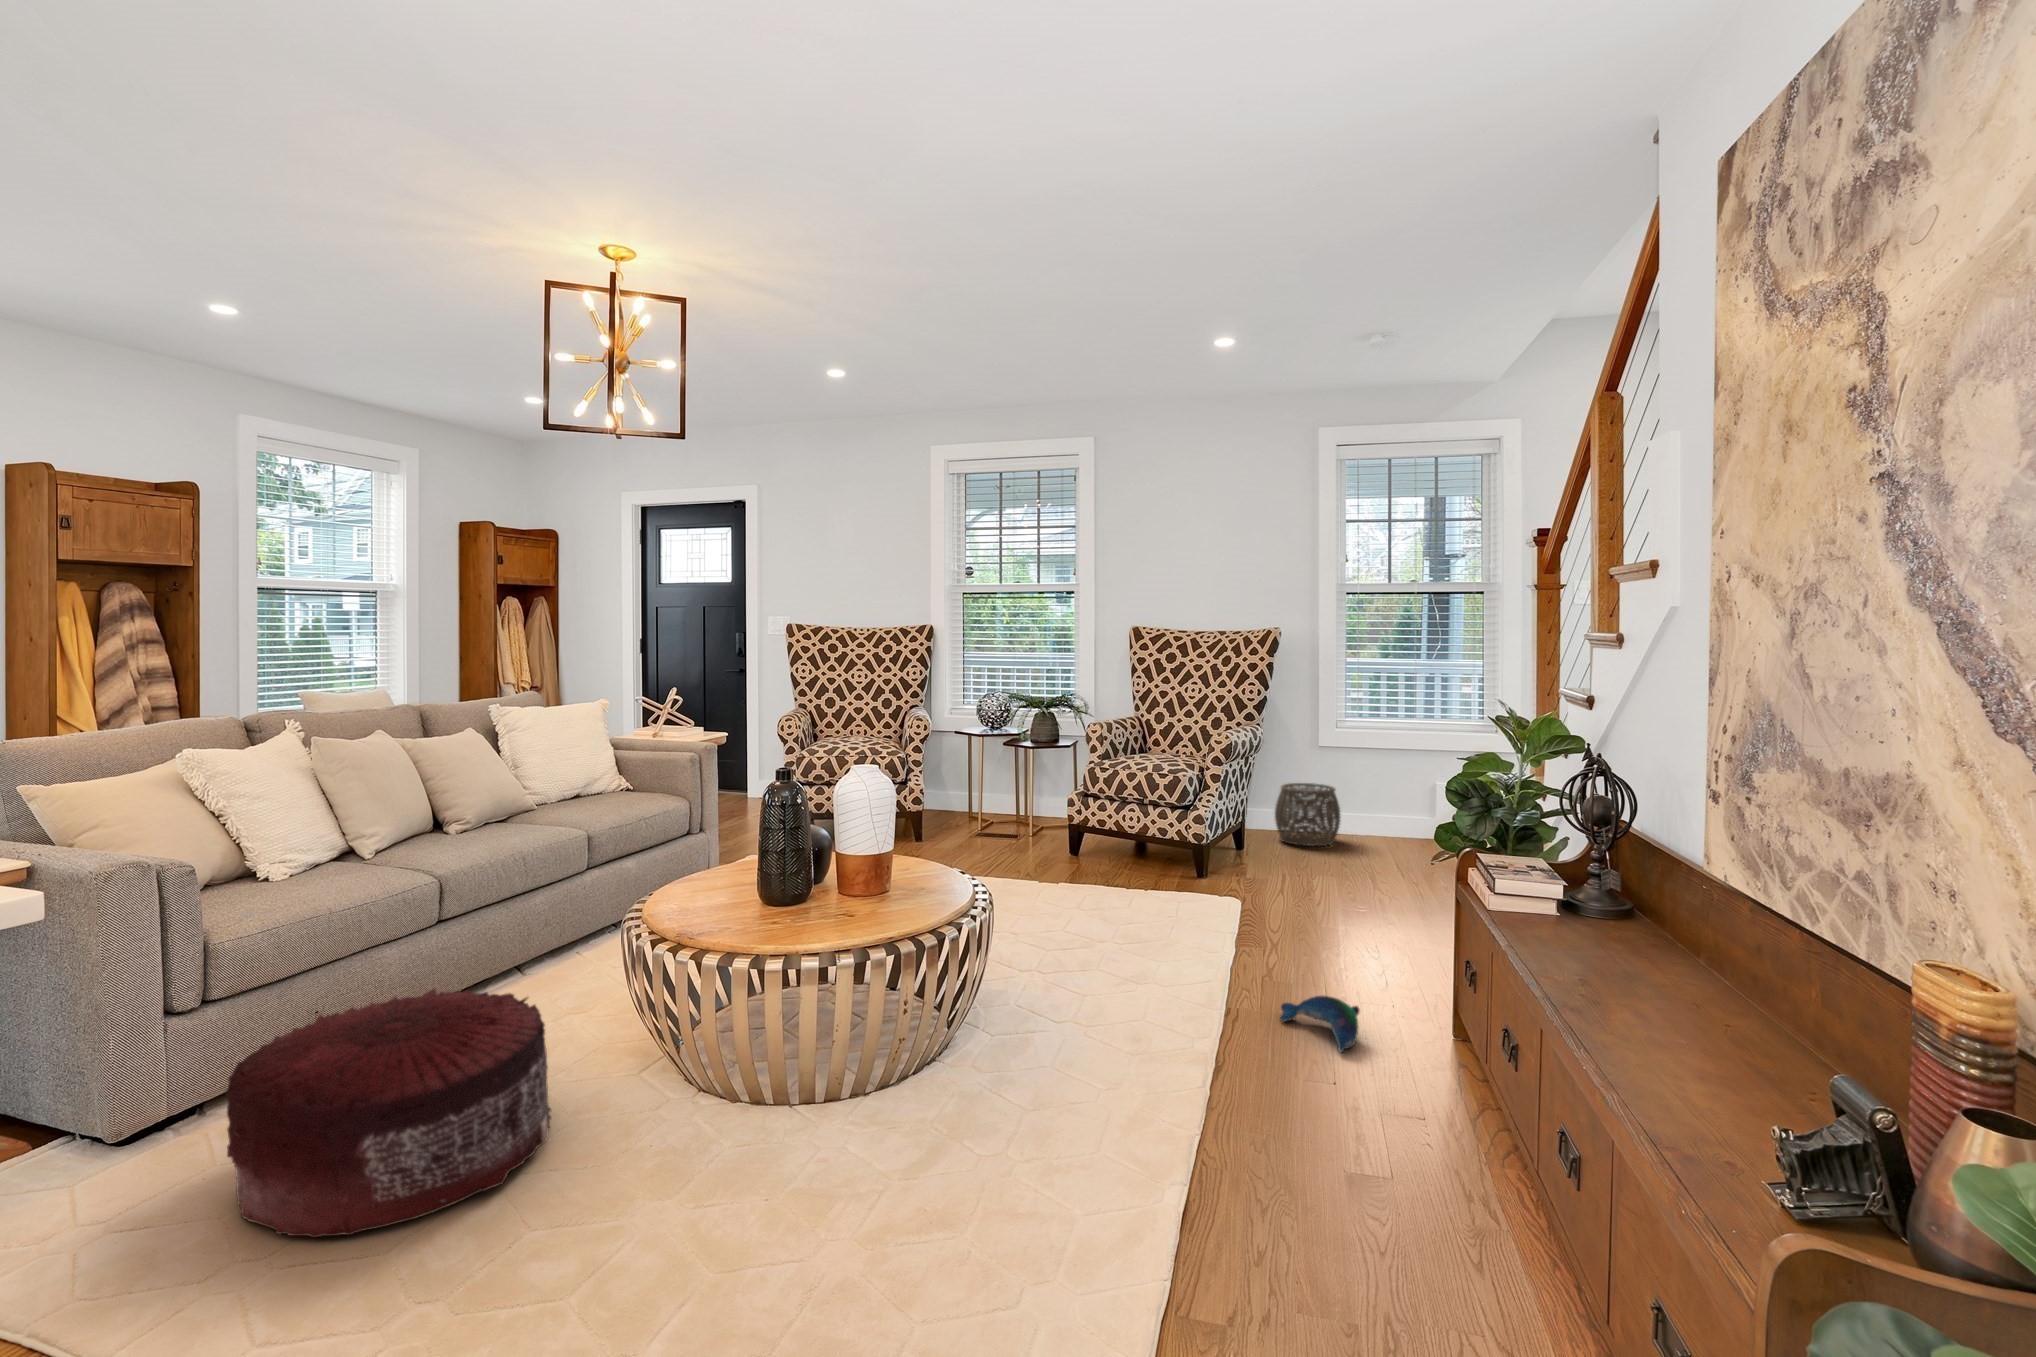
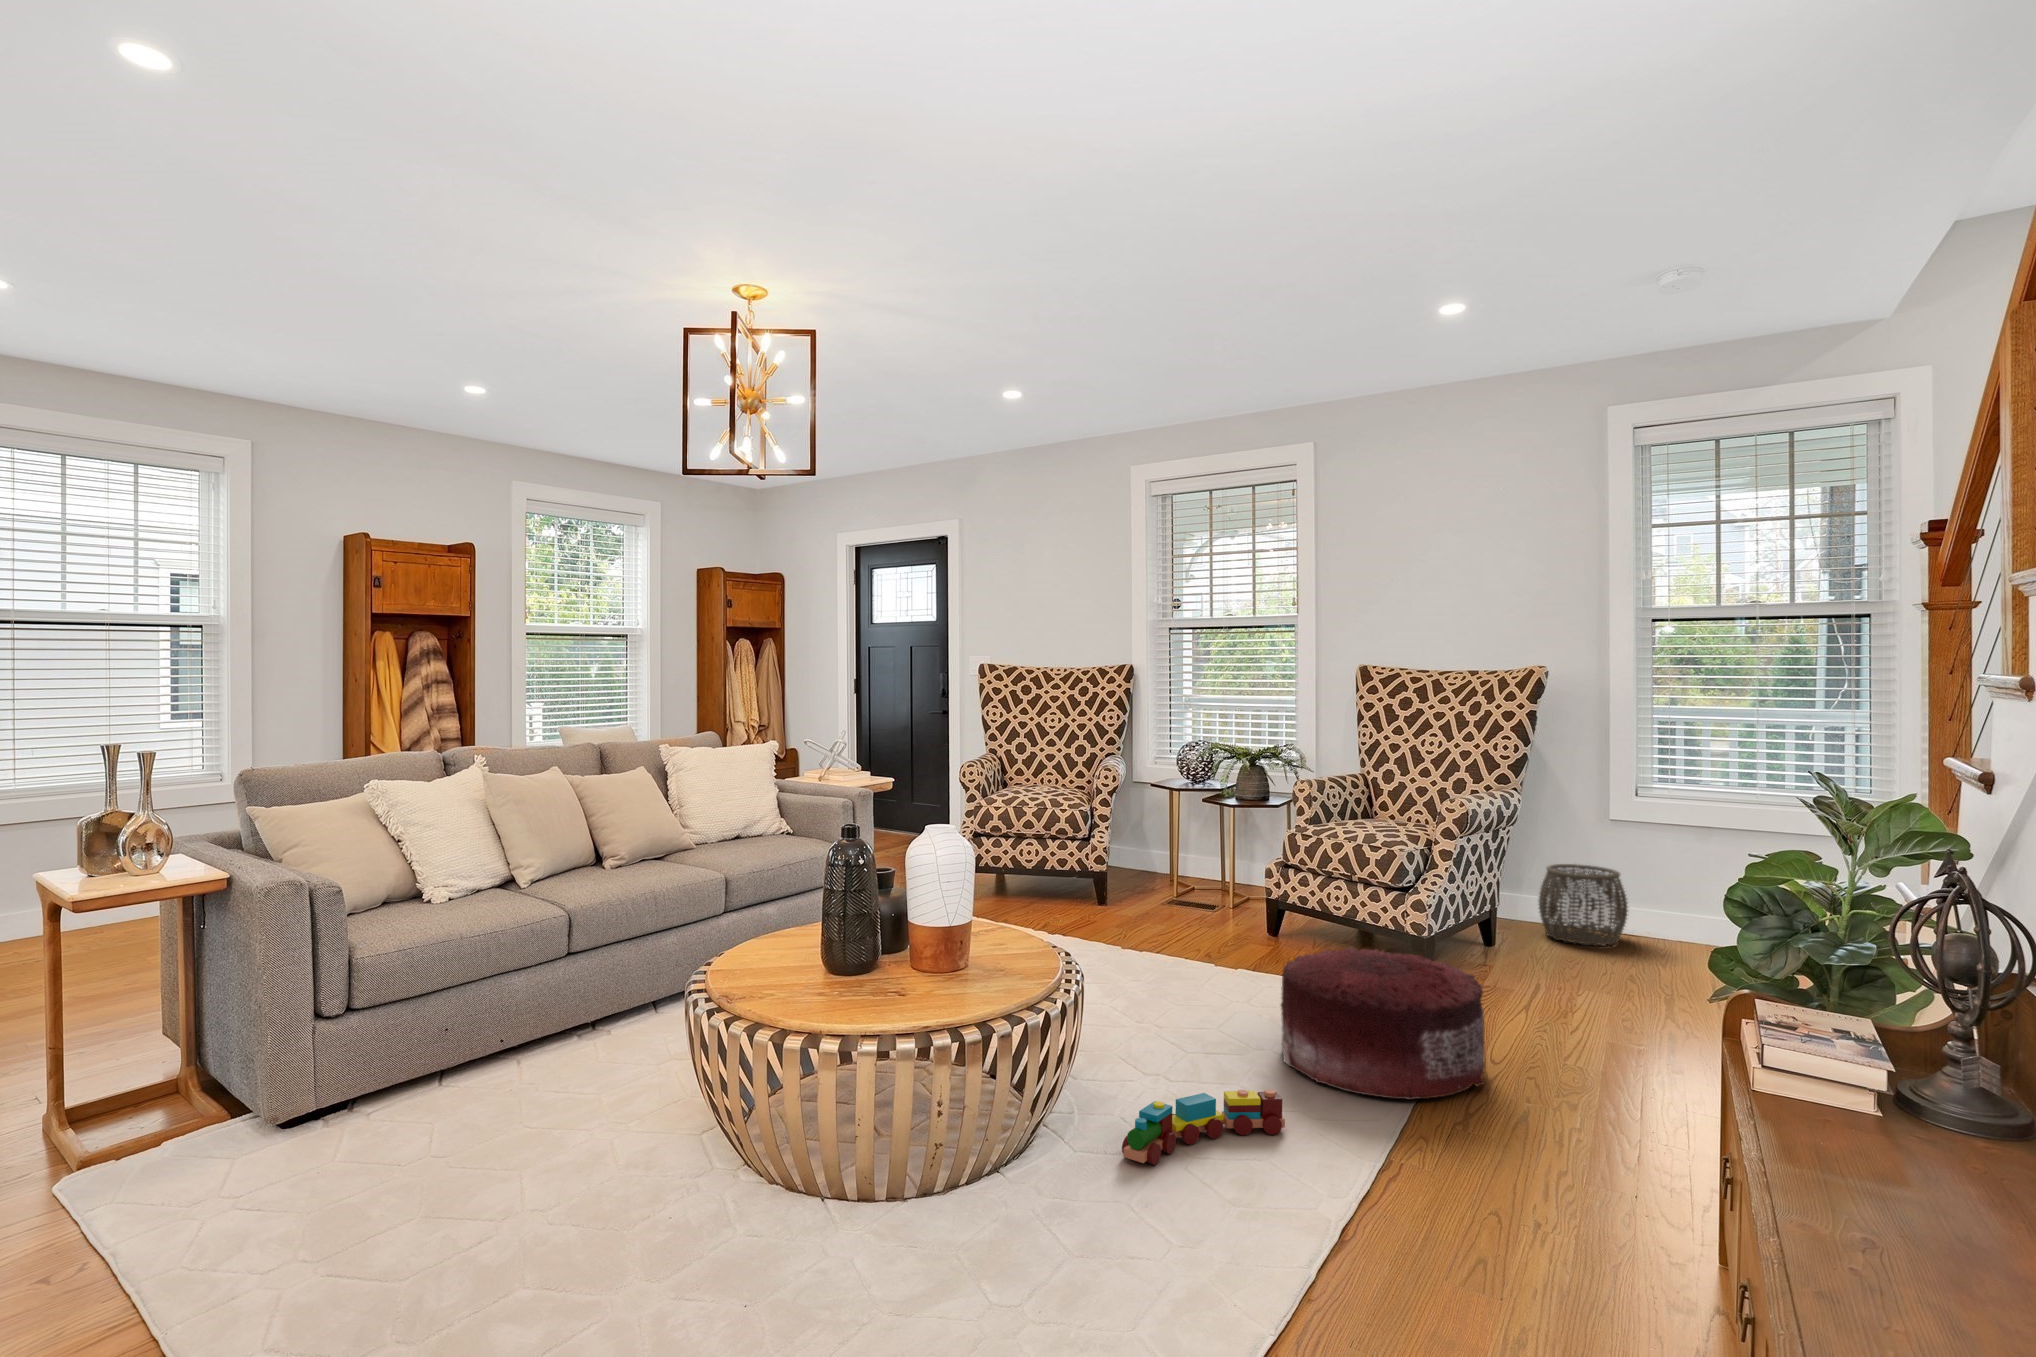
toy train: none [1026,981,1148,1054] -> present [1122,1089,1285,1165]
pouf: present [225,989,551,1238] -> present [1281,946,1485,1100]
plush toy: present [1281,996,1360,1052] -> none [1450,1135,1552,1211]

